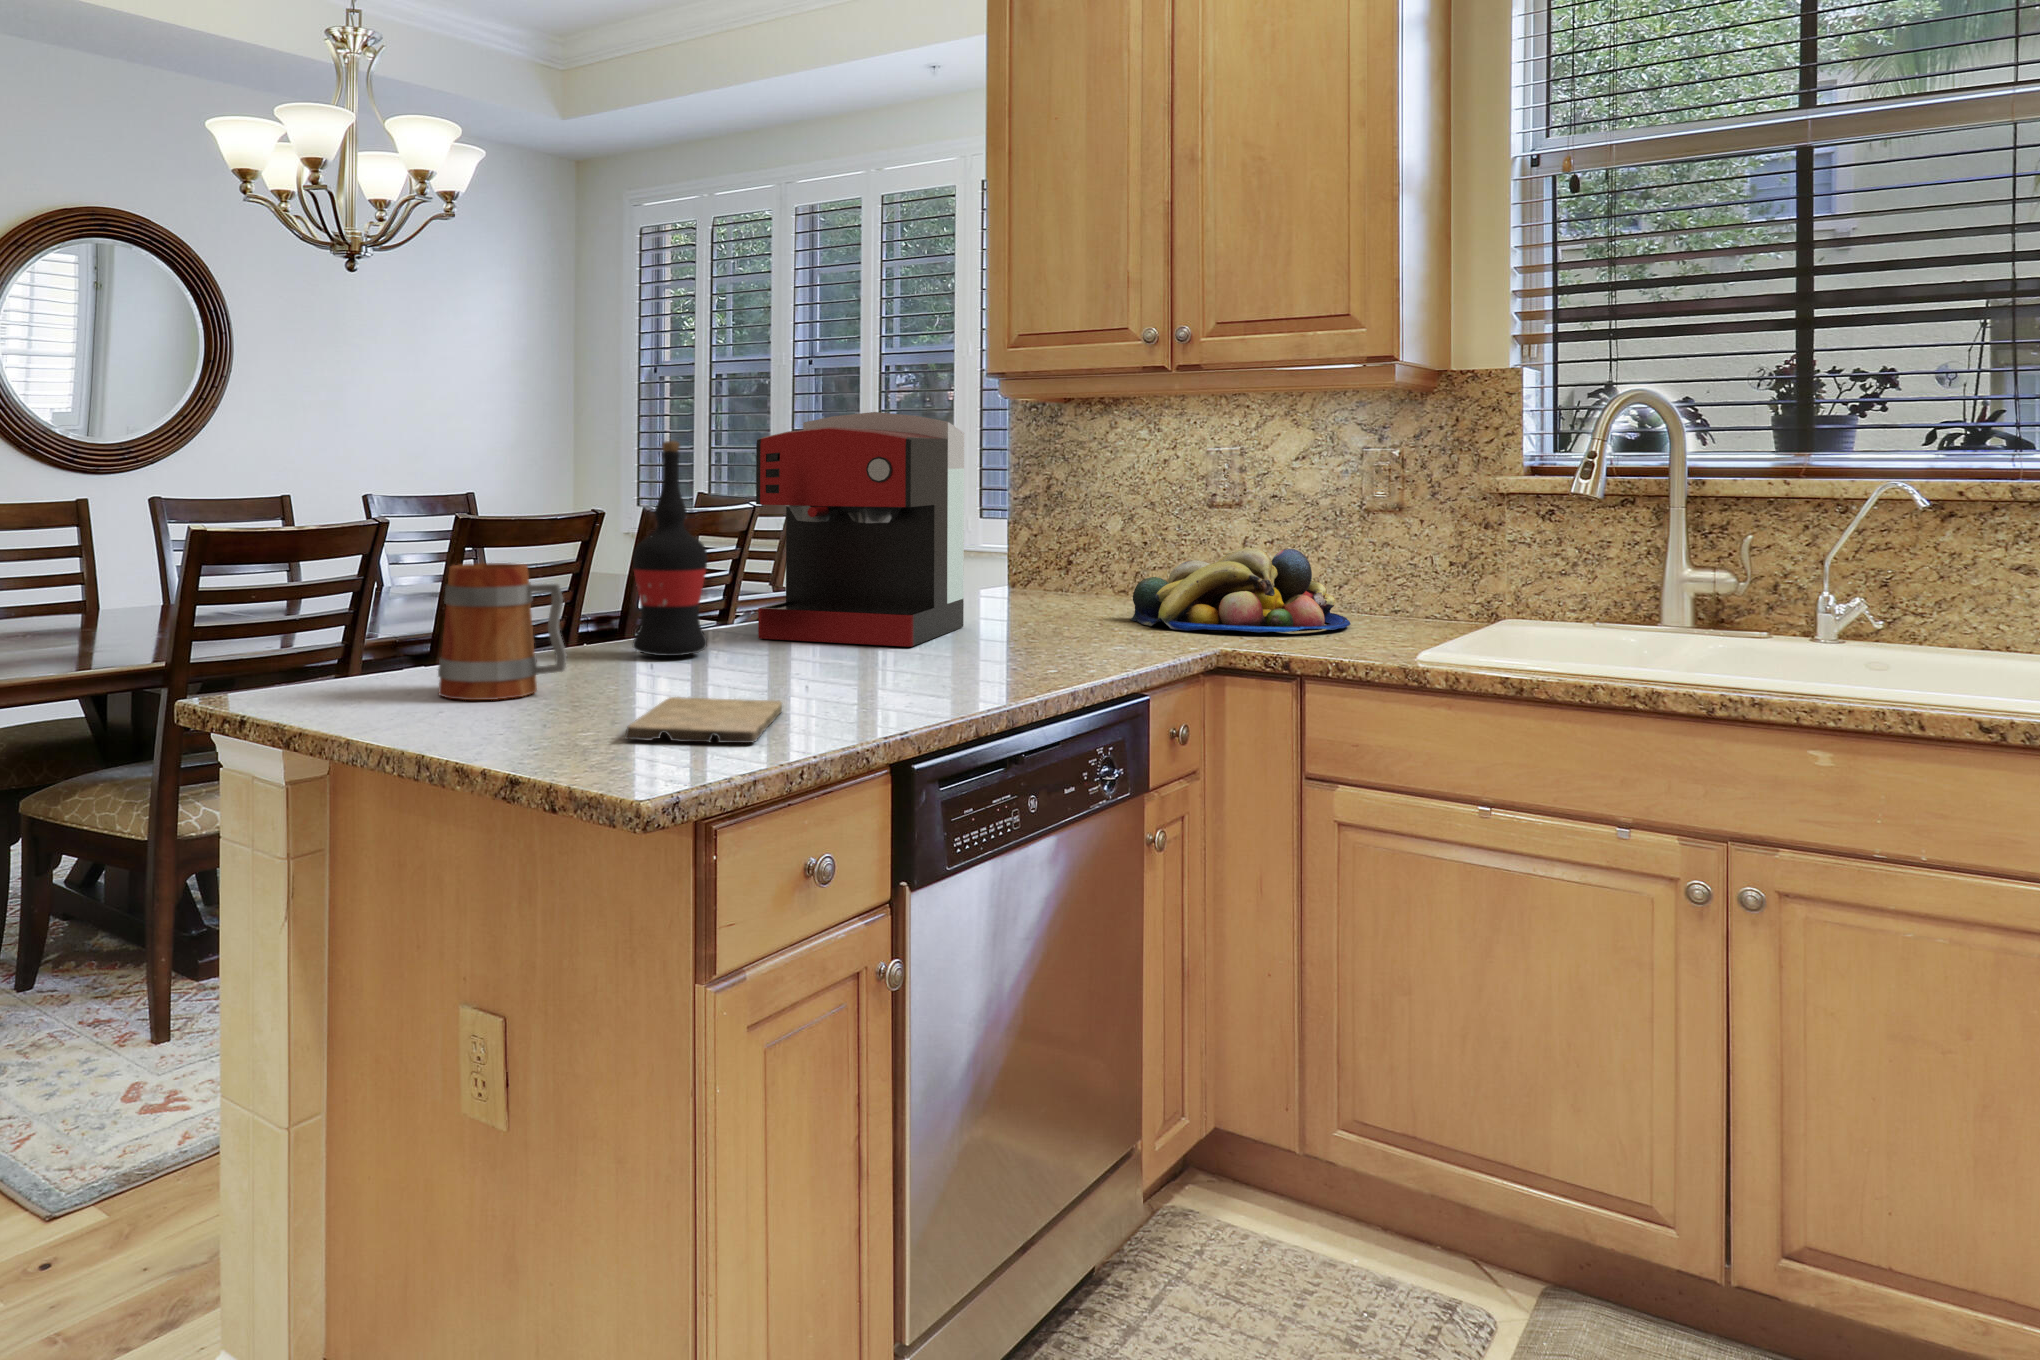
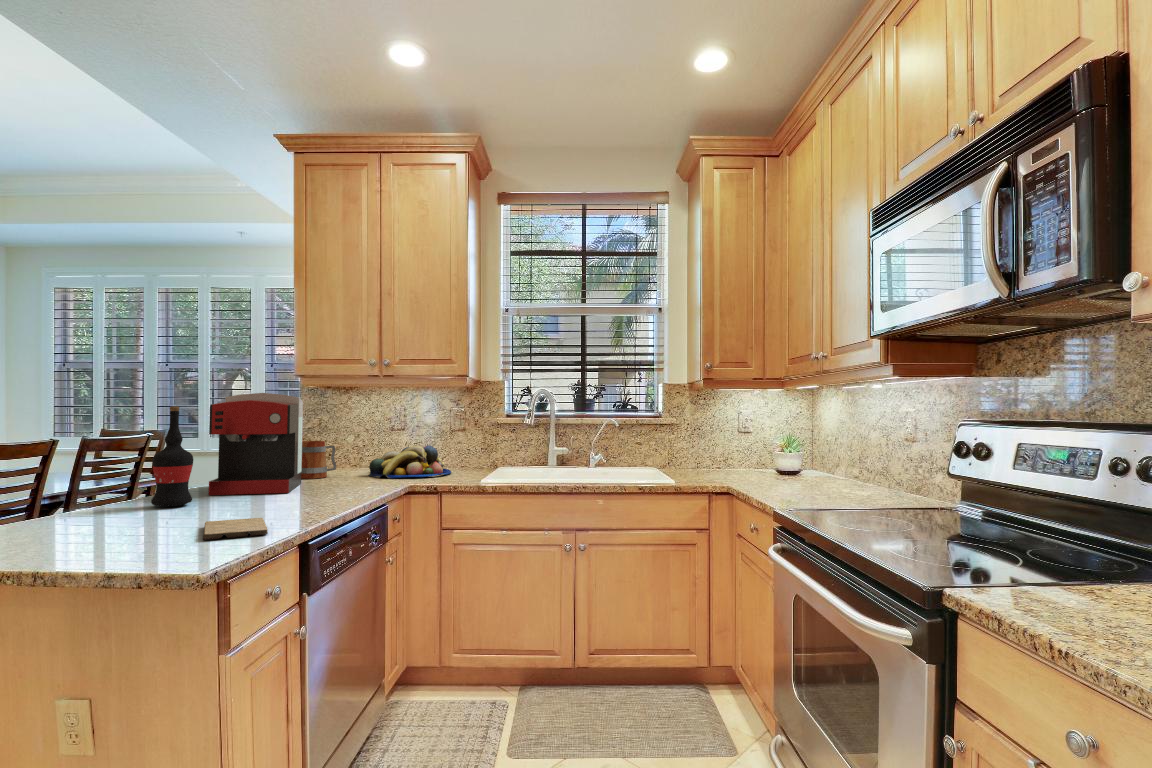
mug: present [438,563,567,700] -> present [301,441,336,479]

